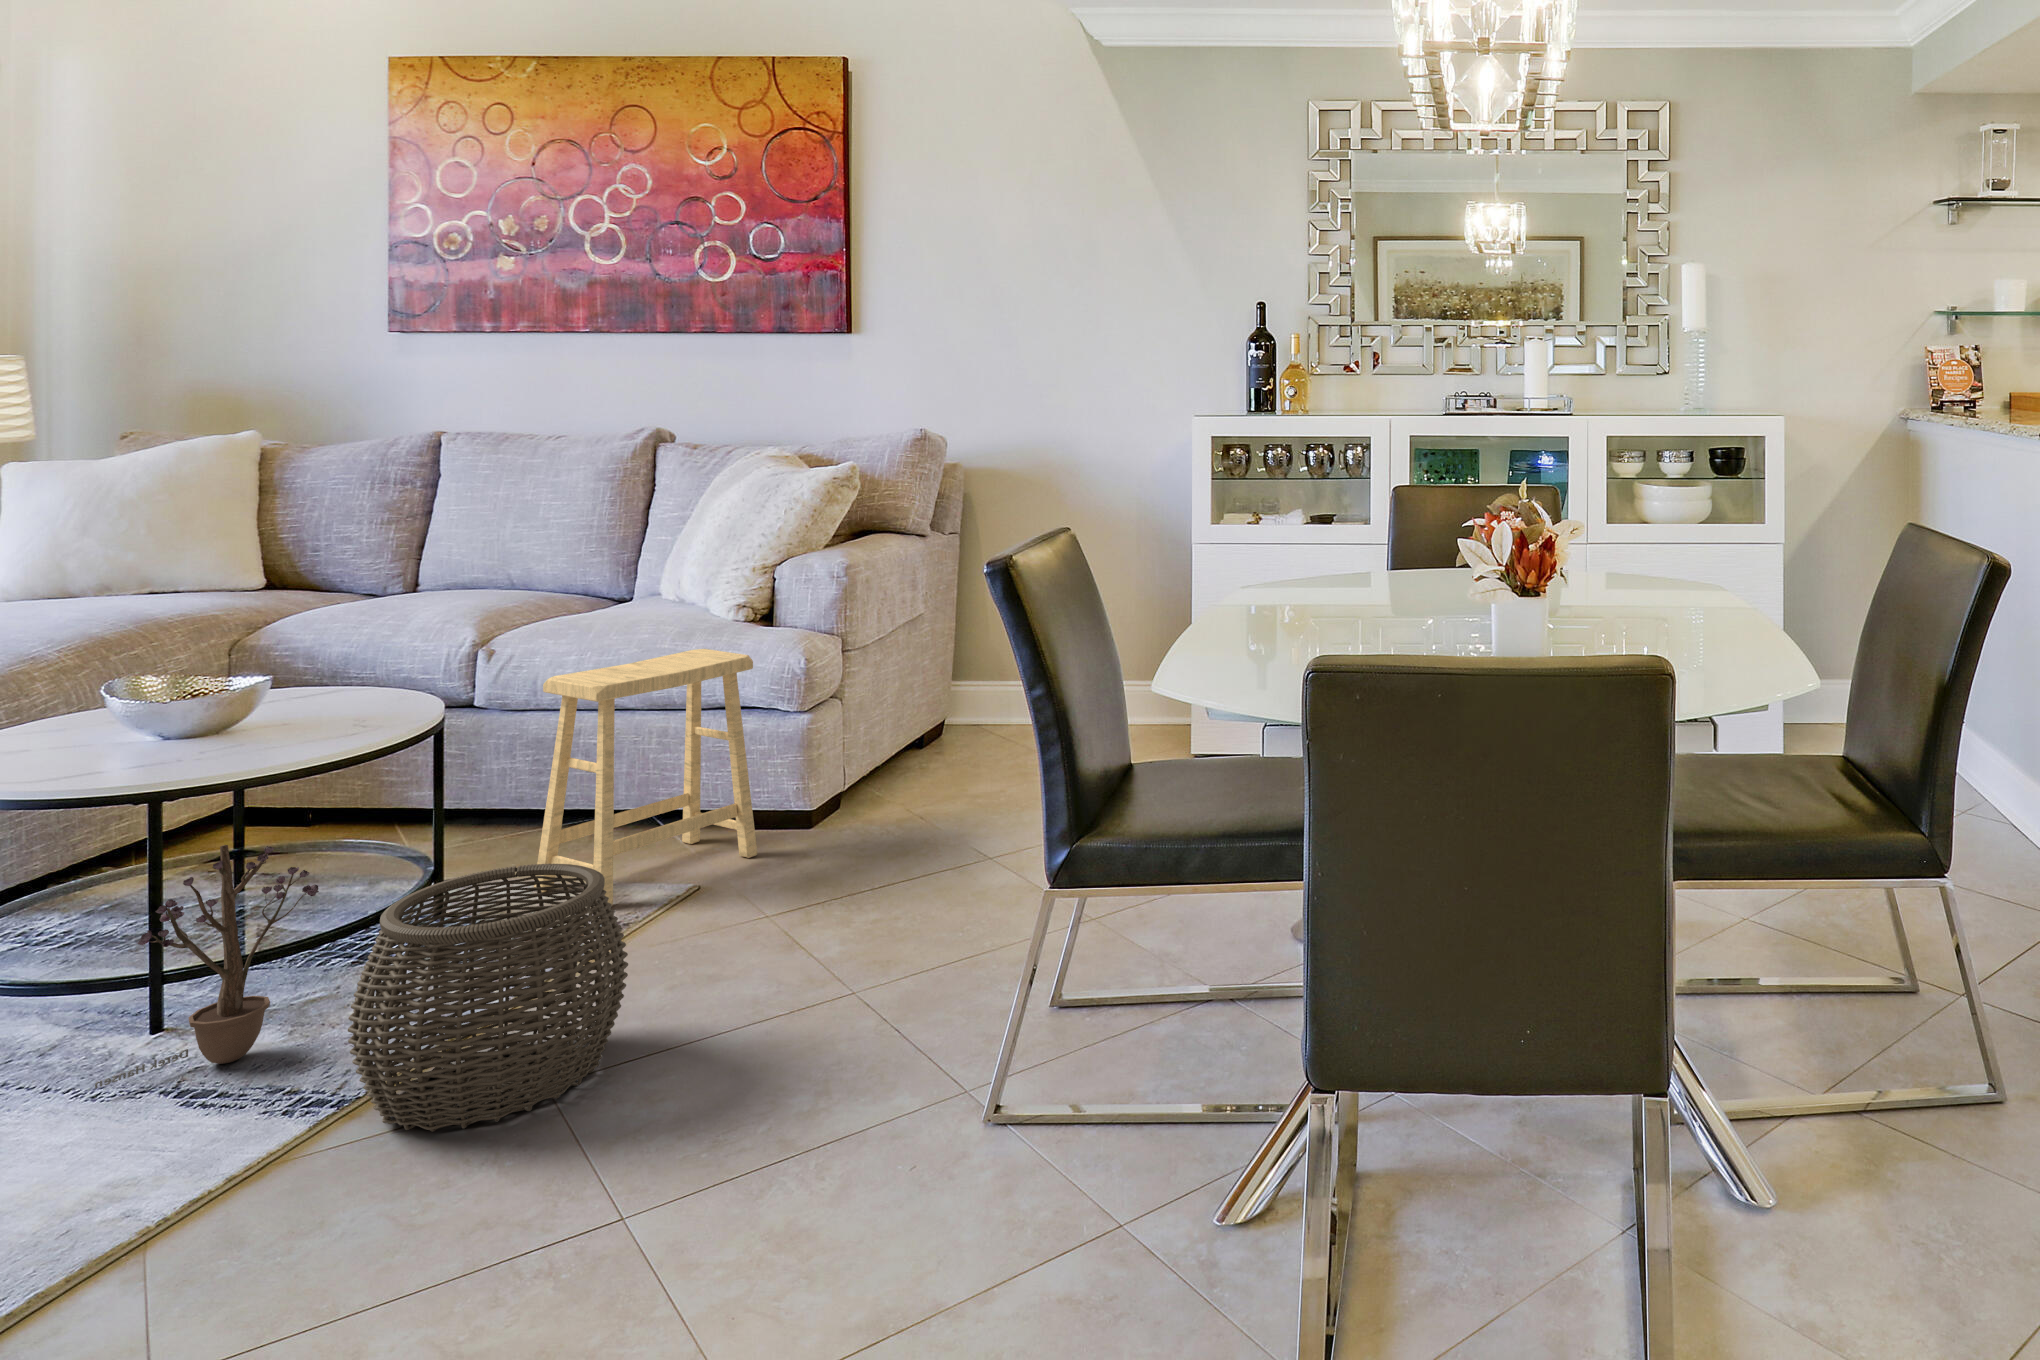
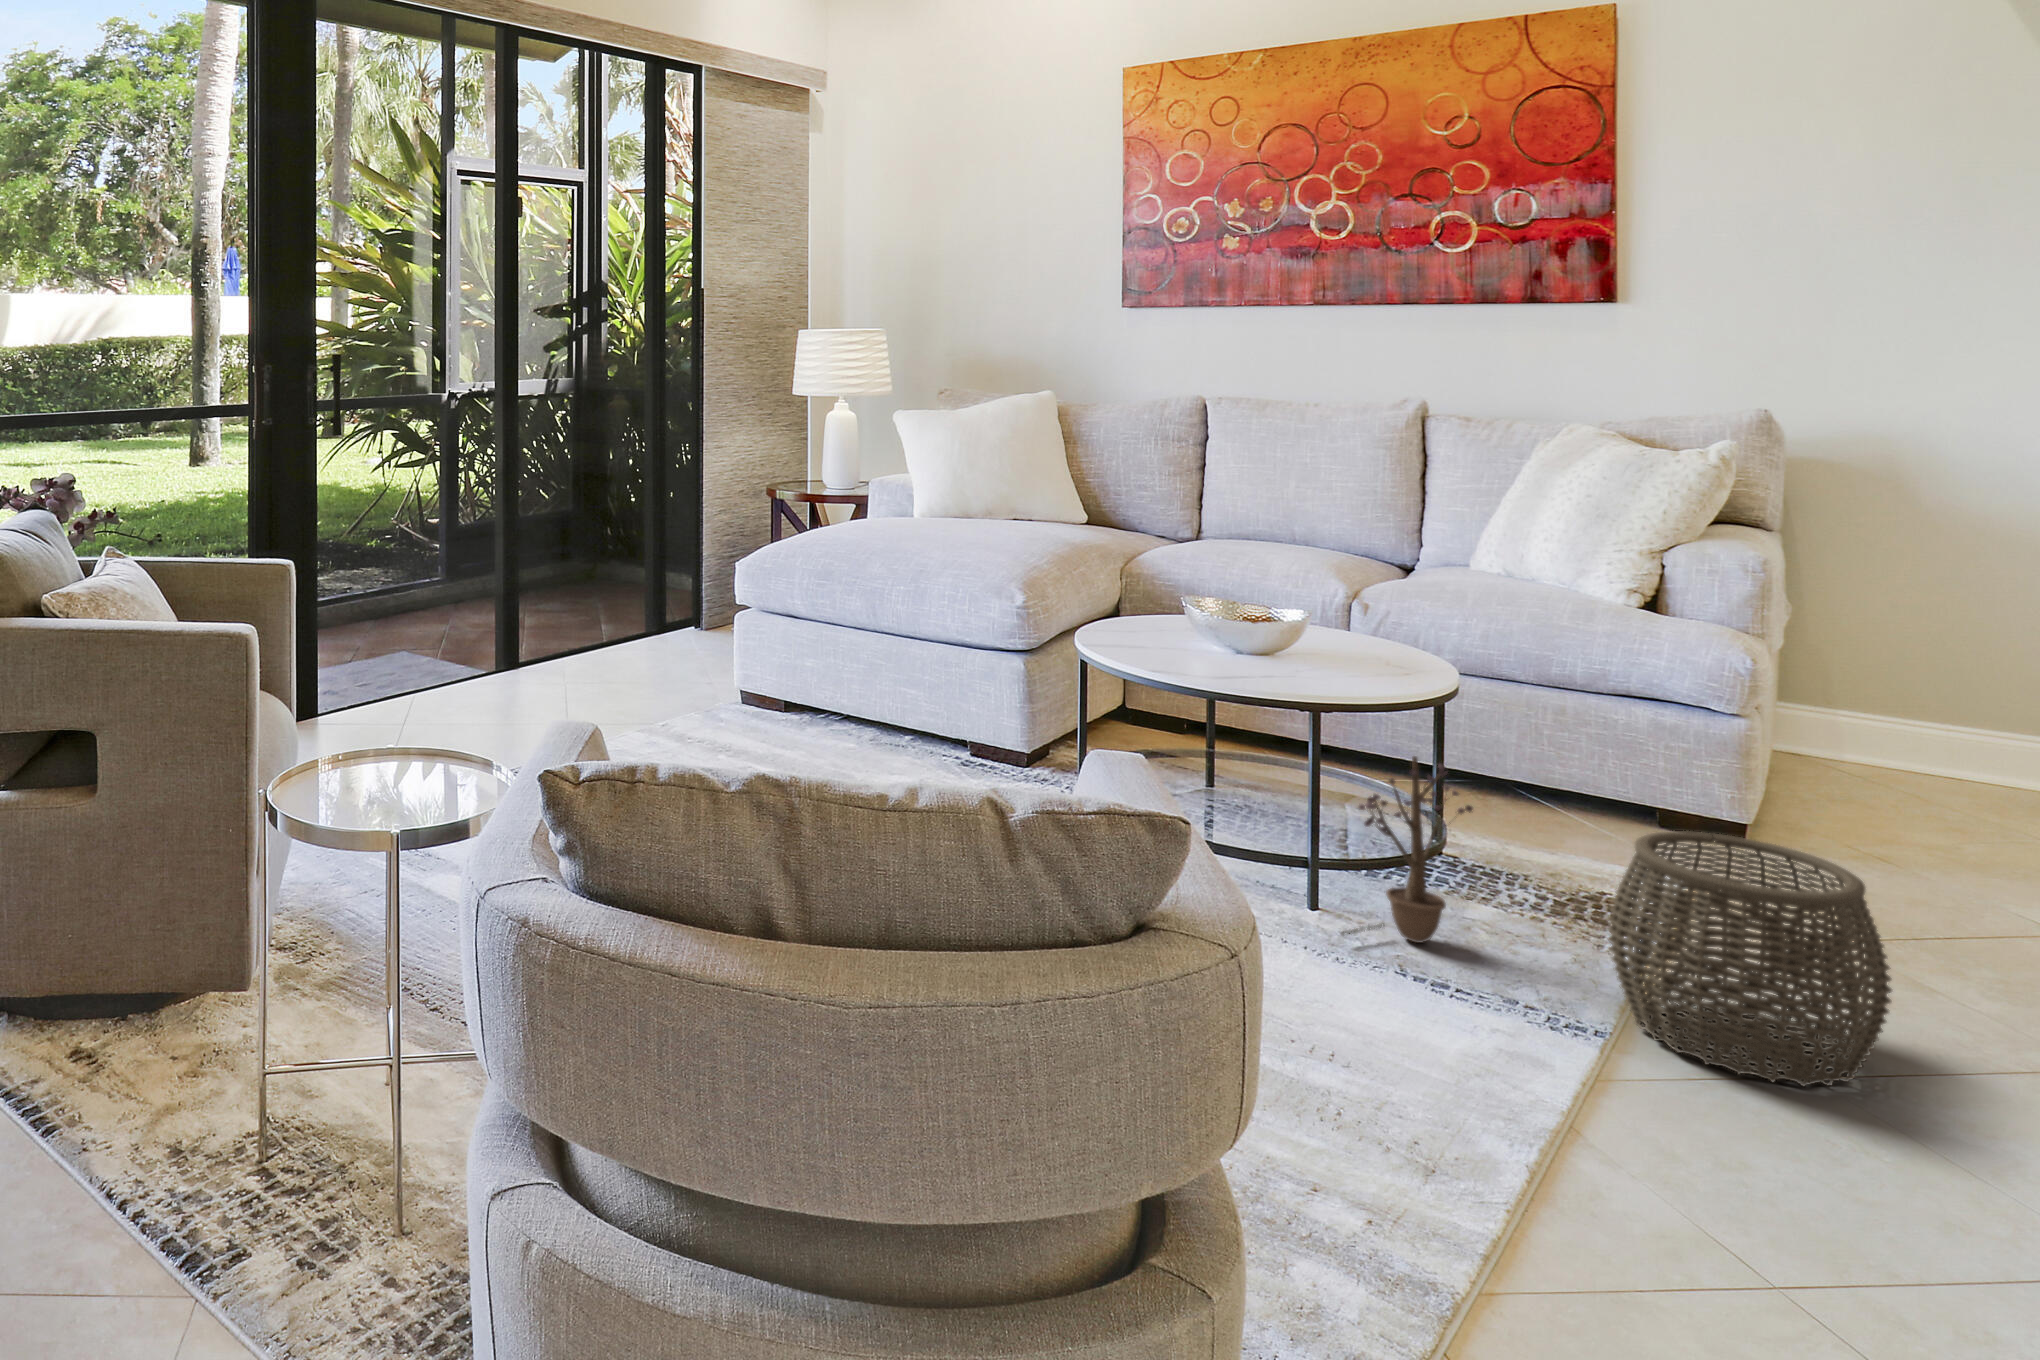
footstool: present [534,649,757,904] -> none [1497,632,1715,880]

